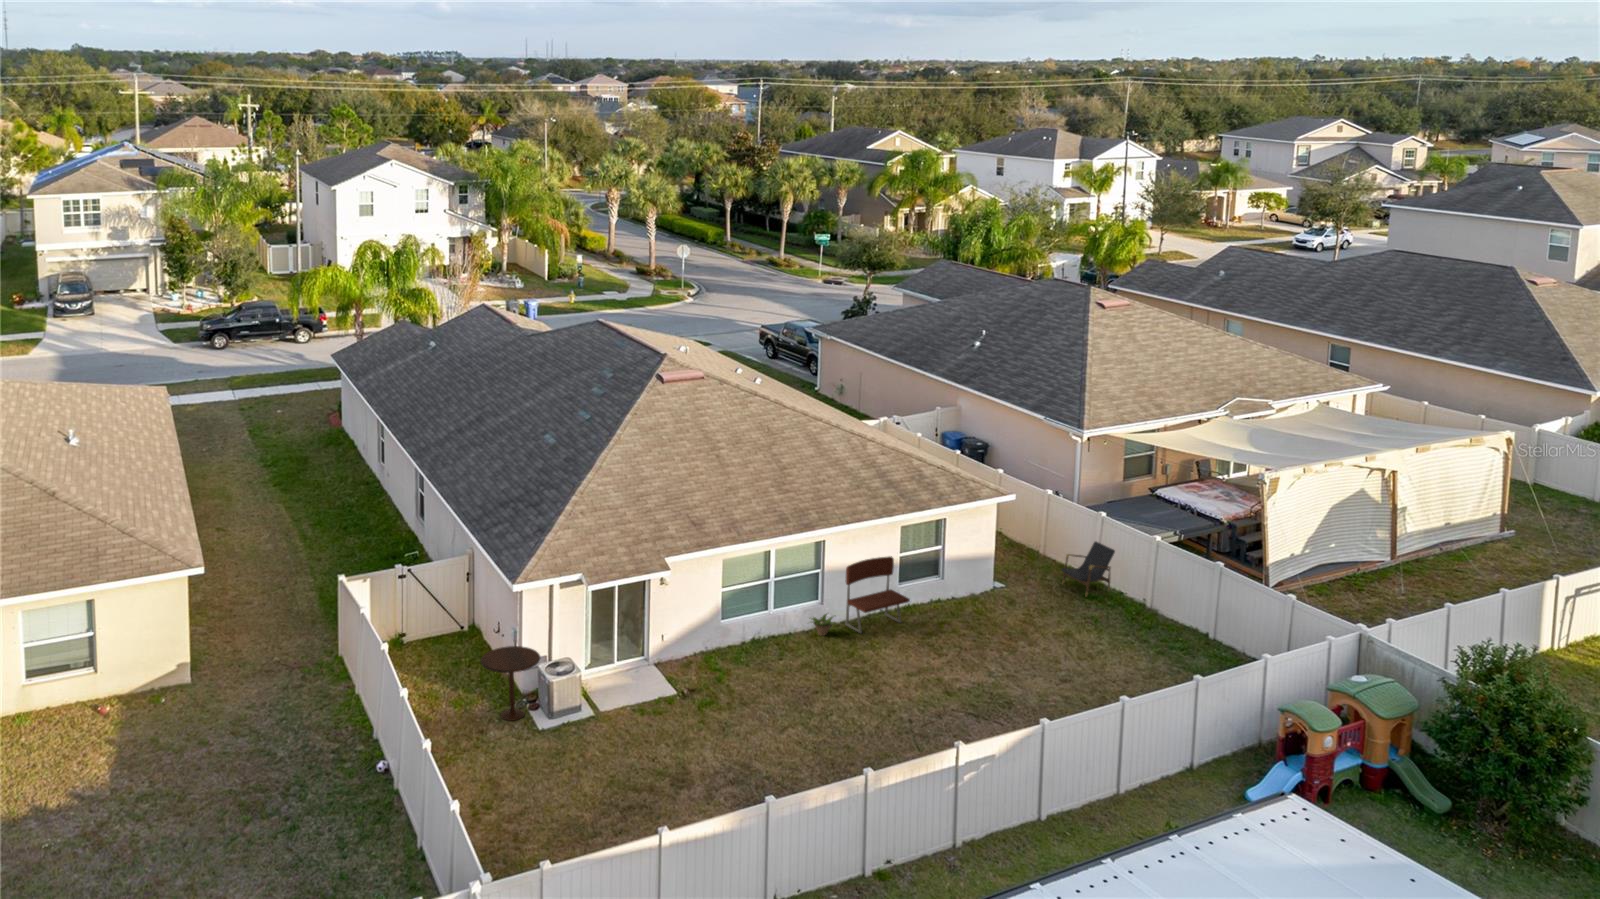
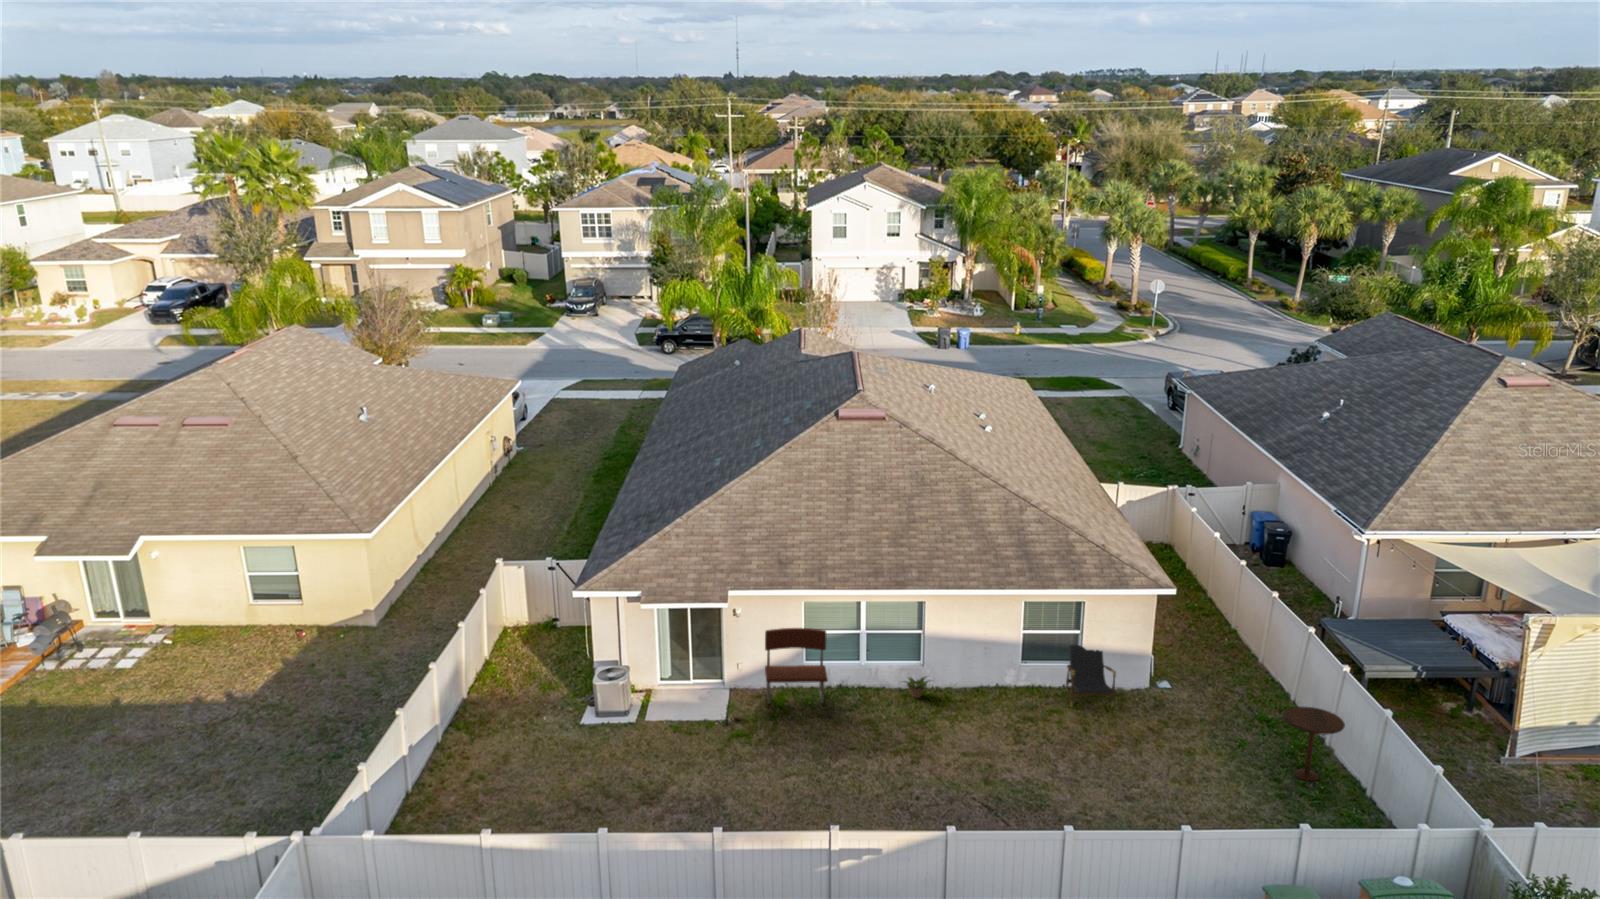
lounge chair: present [1062,542,1115,595] -> present [1066,645,1116,706]
bench: present [845,556,910,633] -> present [765,628,828,704]
pedestal table: present [481,646,540,721] -> present [1283,707,1345,781]

